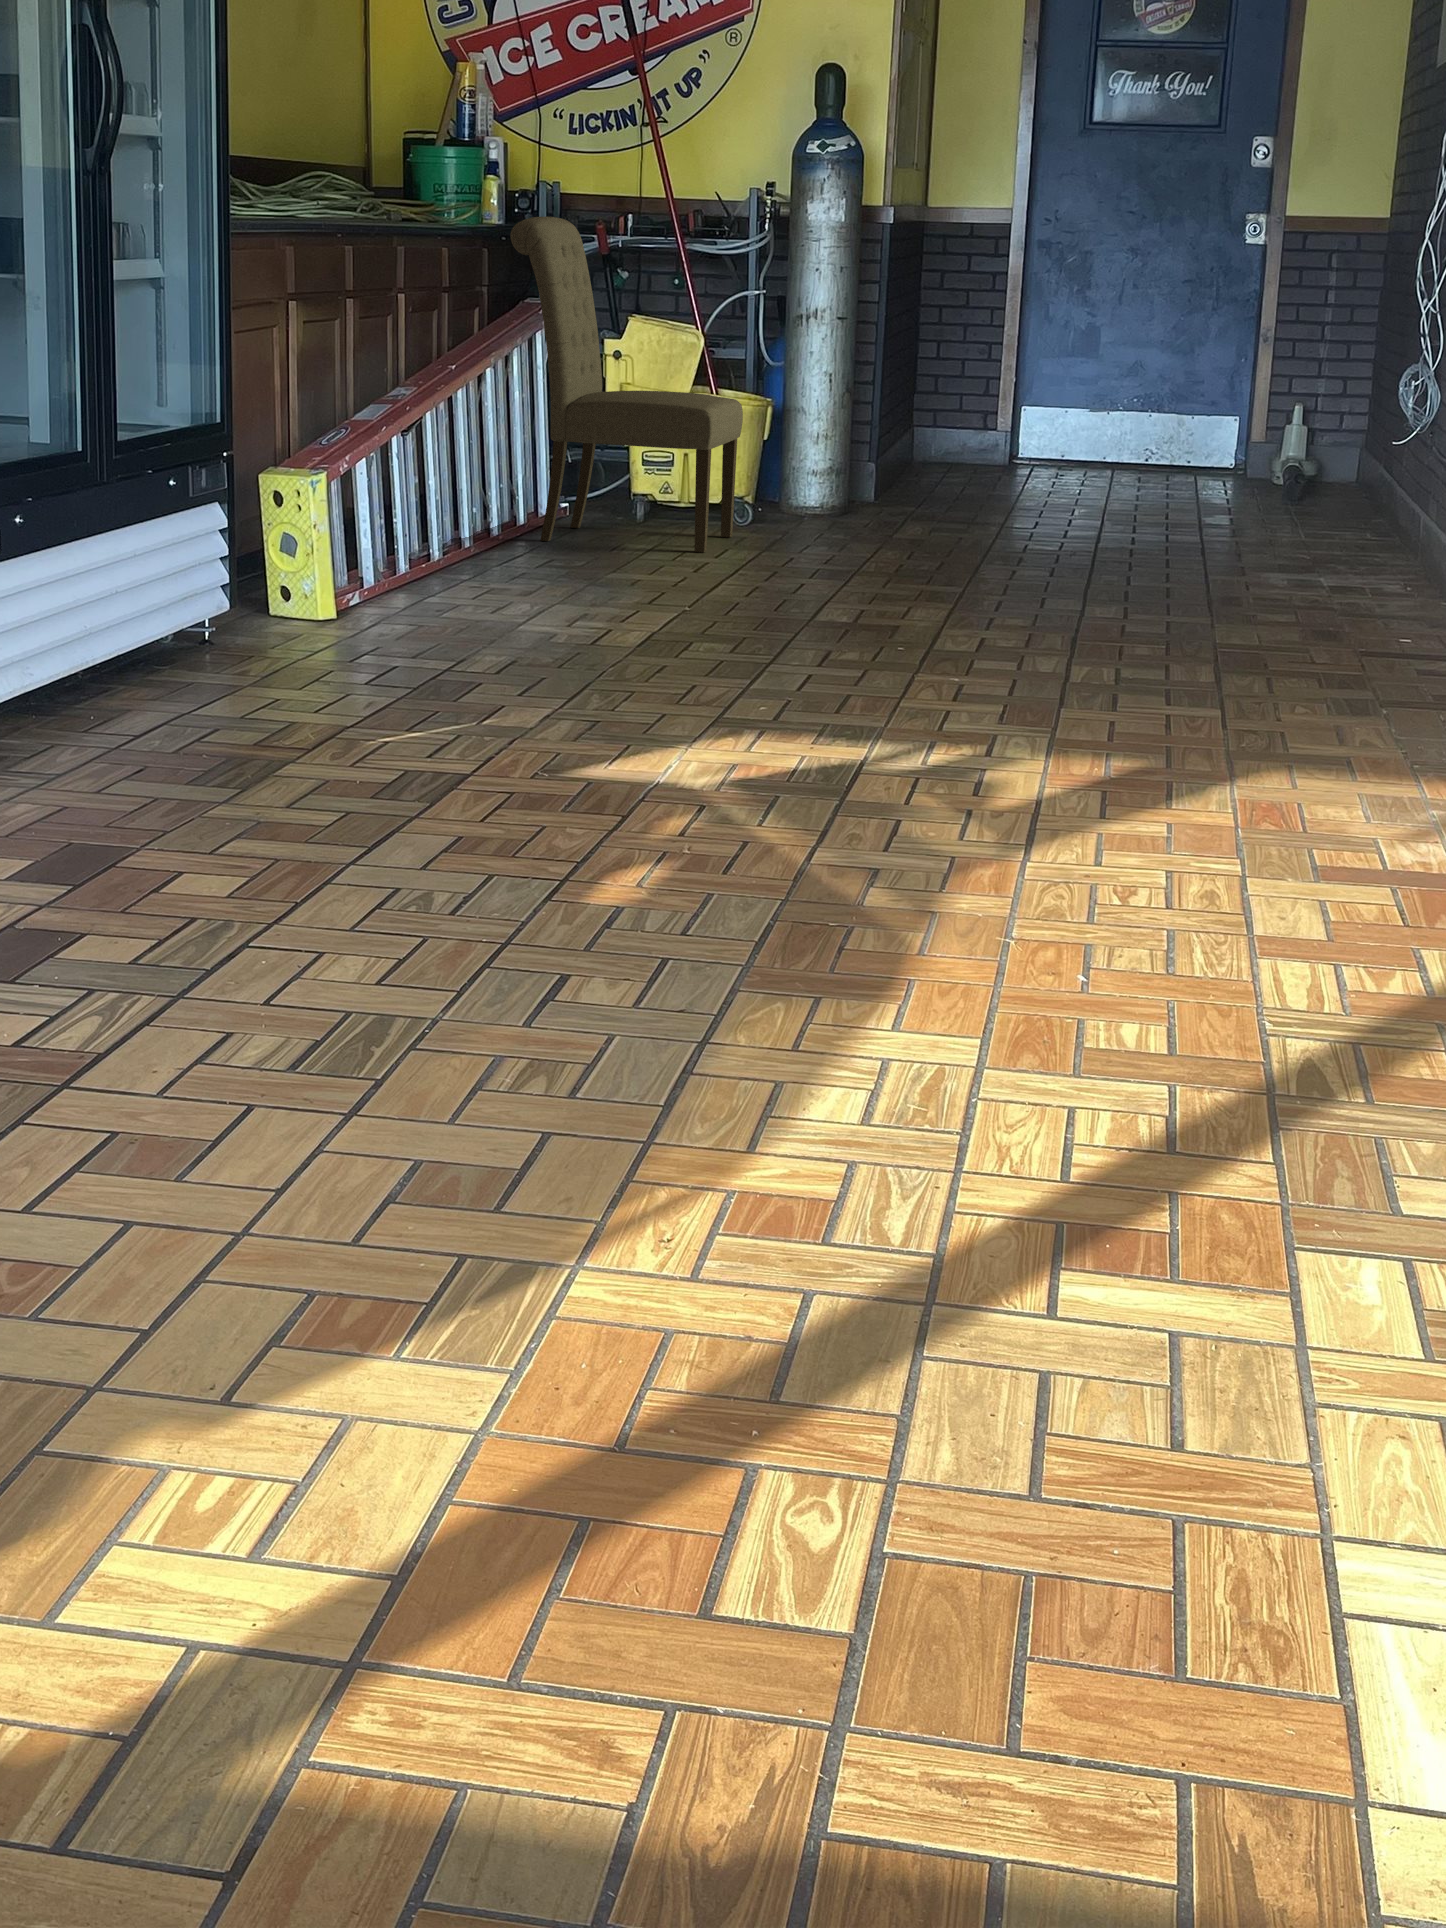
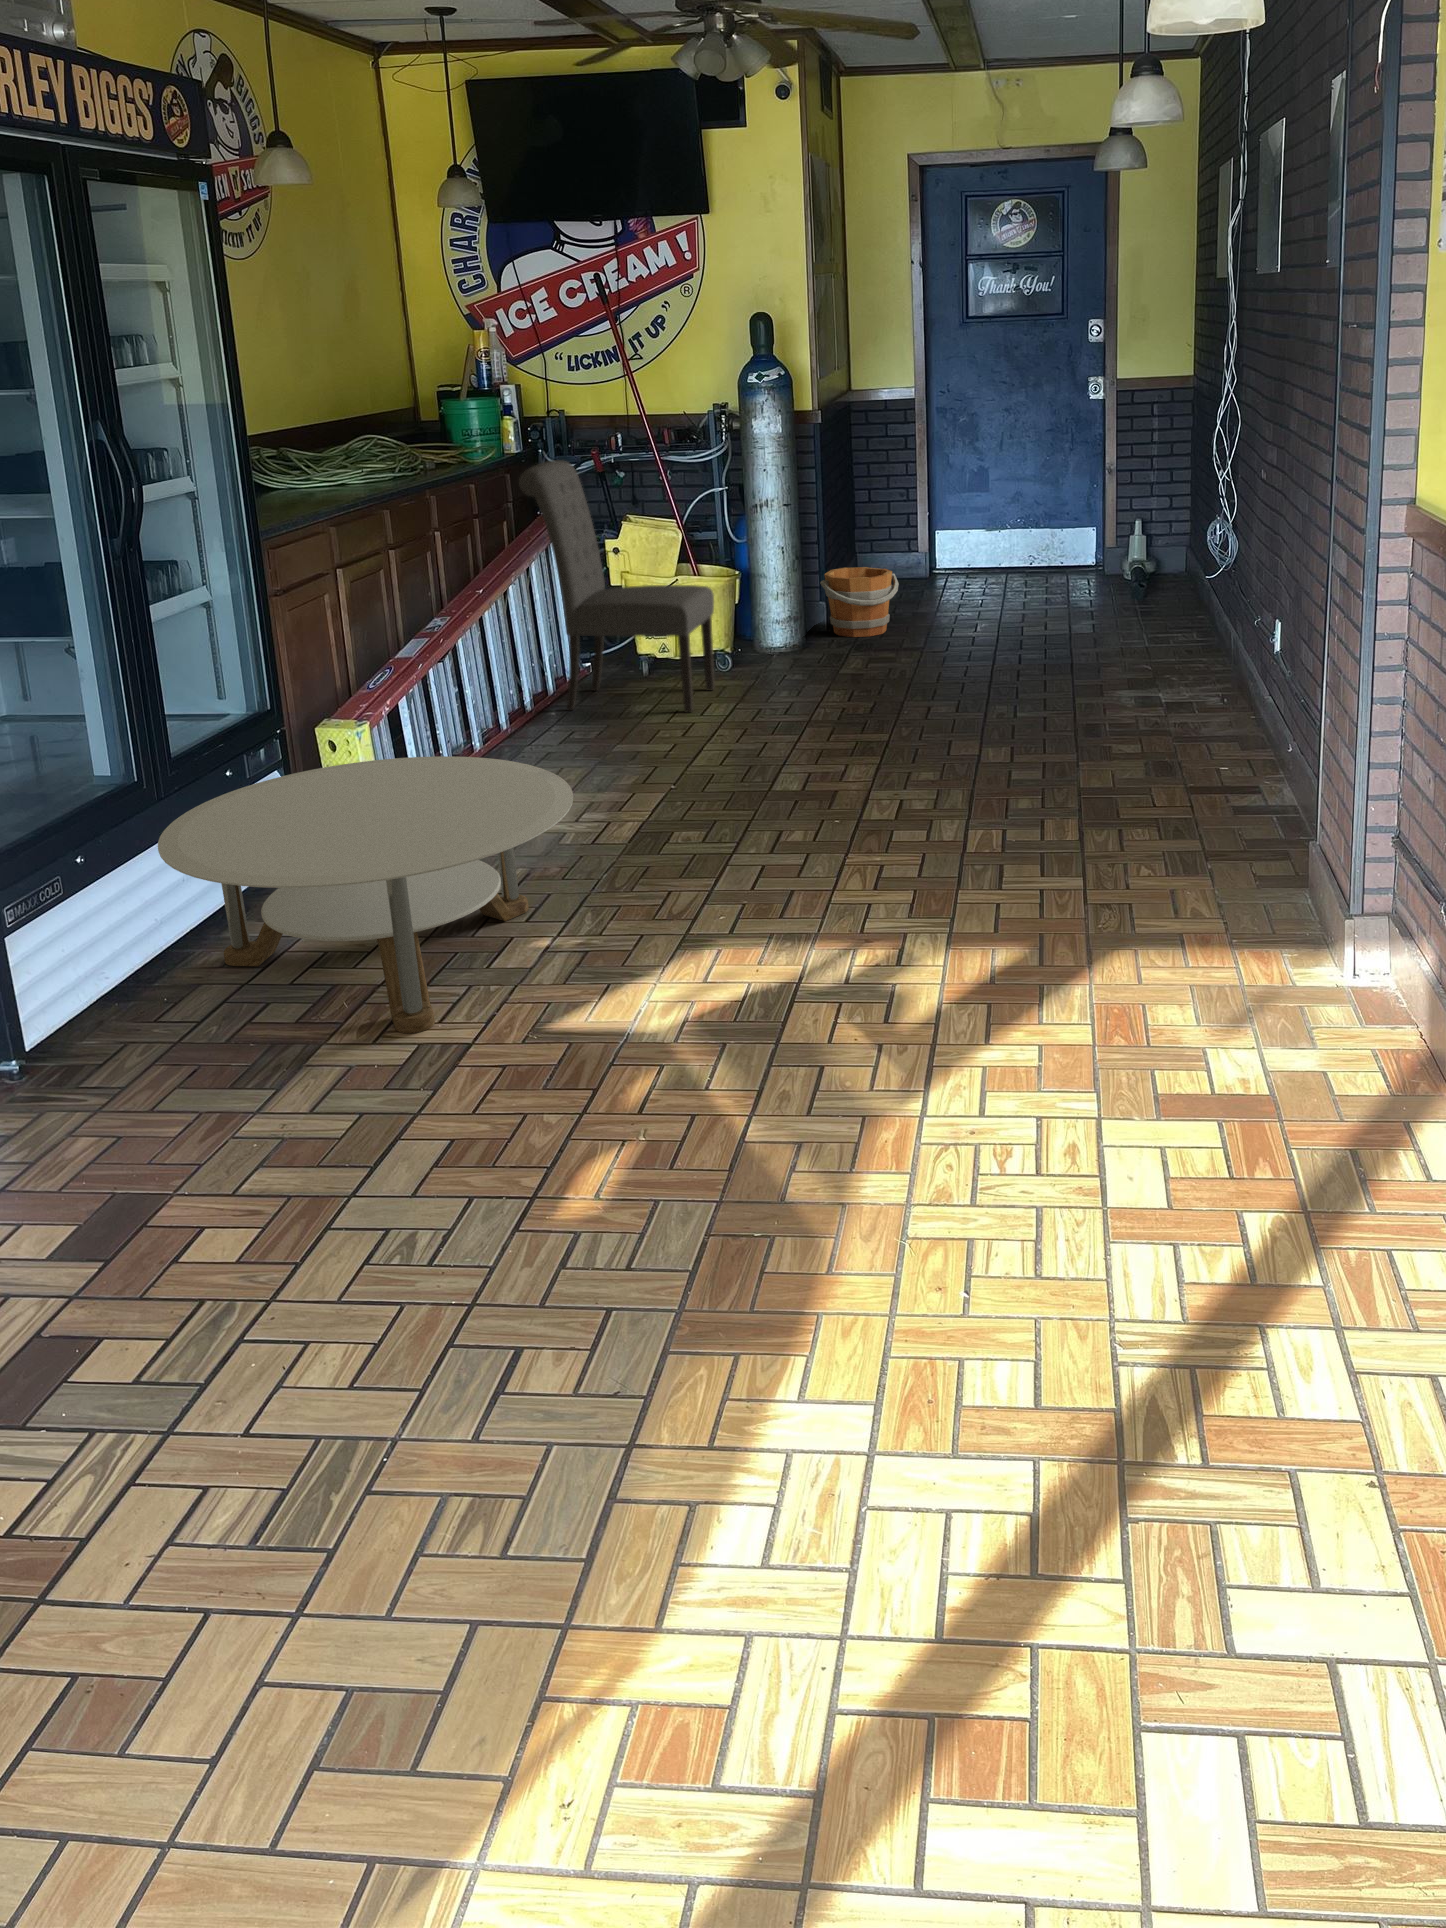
bucket: none [874,420,978,509] -> present [820,567,899,637]
round table: none [100,485,600,760] -> present [158,756,573,1033]

